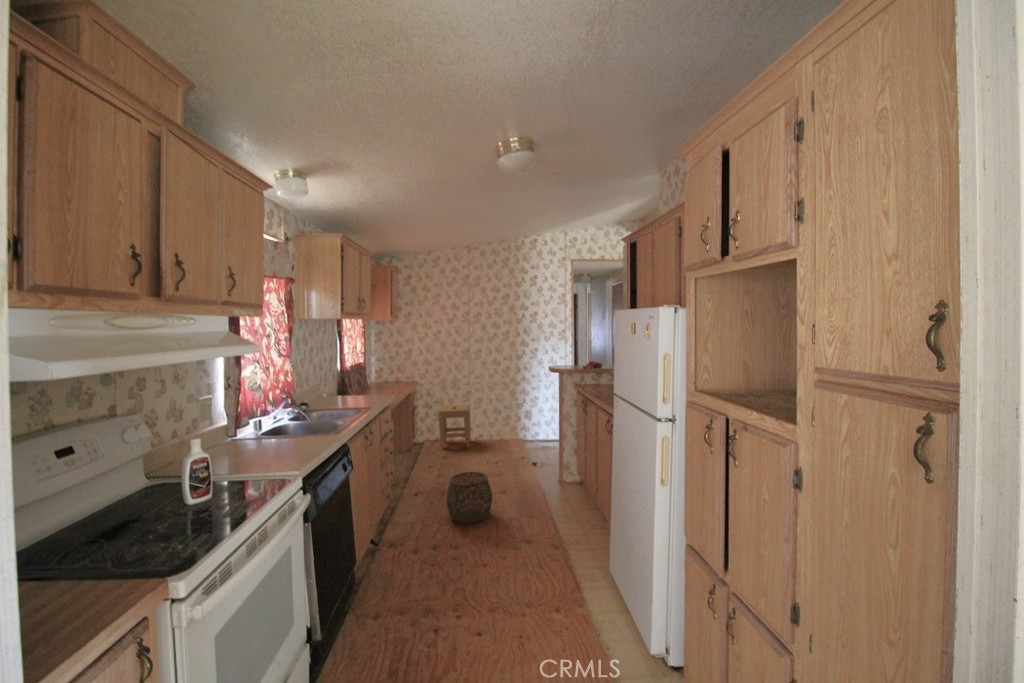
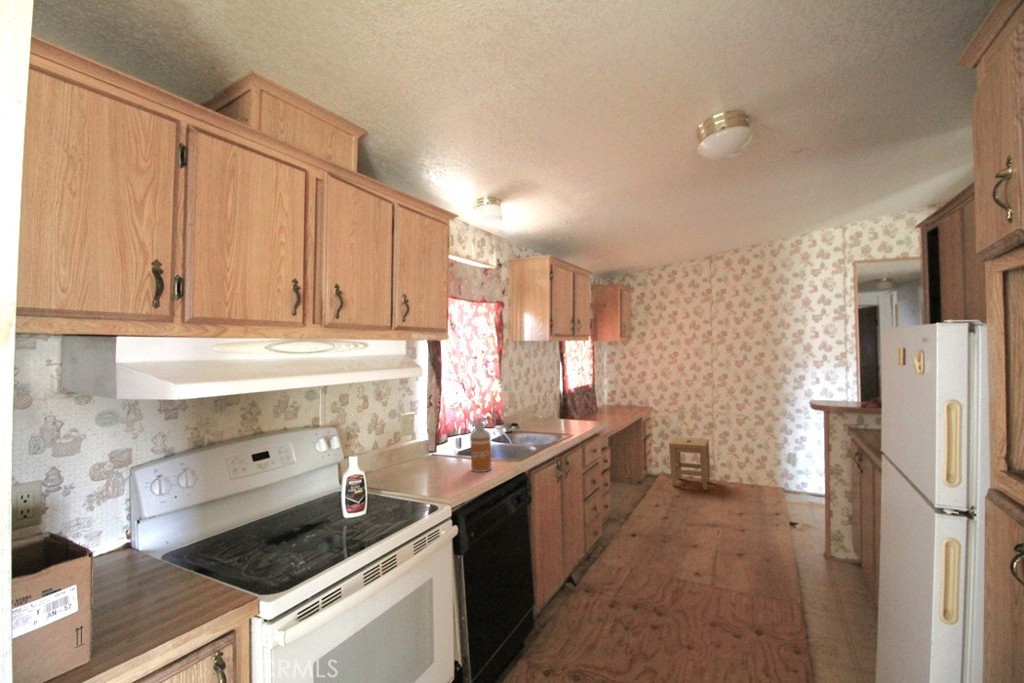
soap dispenser: none [291,395,315,447] -> present [470,418,491,472]
woven basket: present [446,472,492,524] -> none [656,525,718,595]

